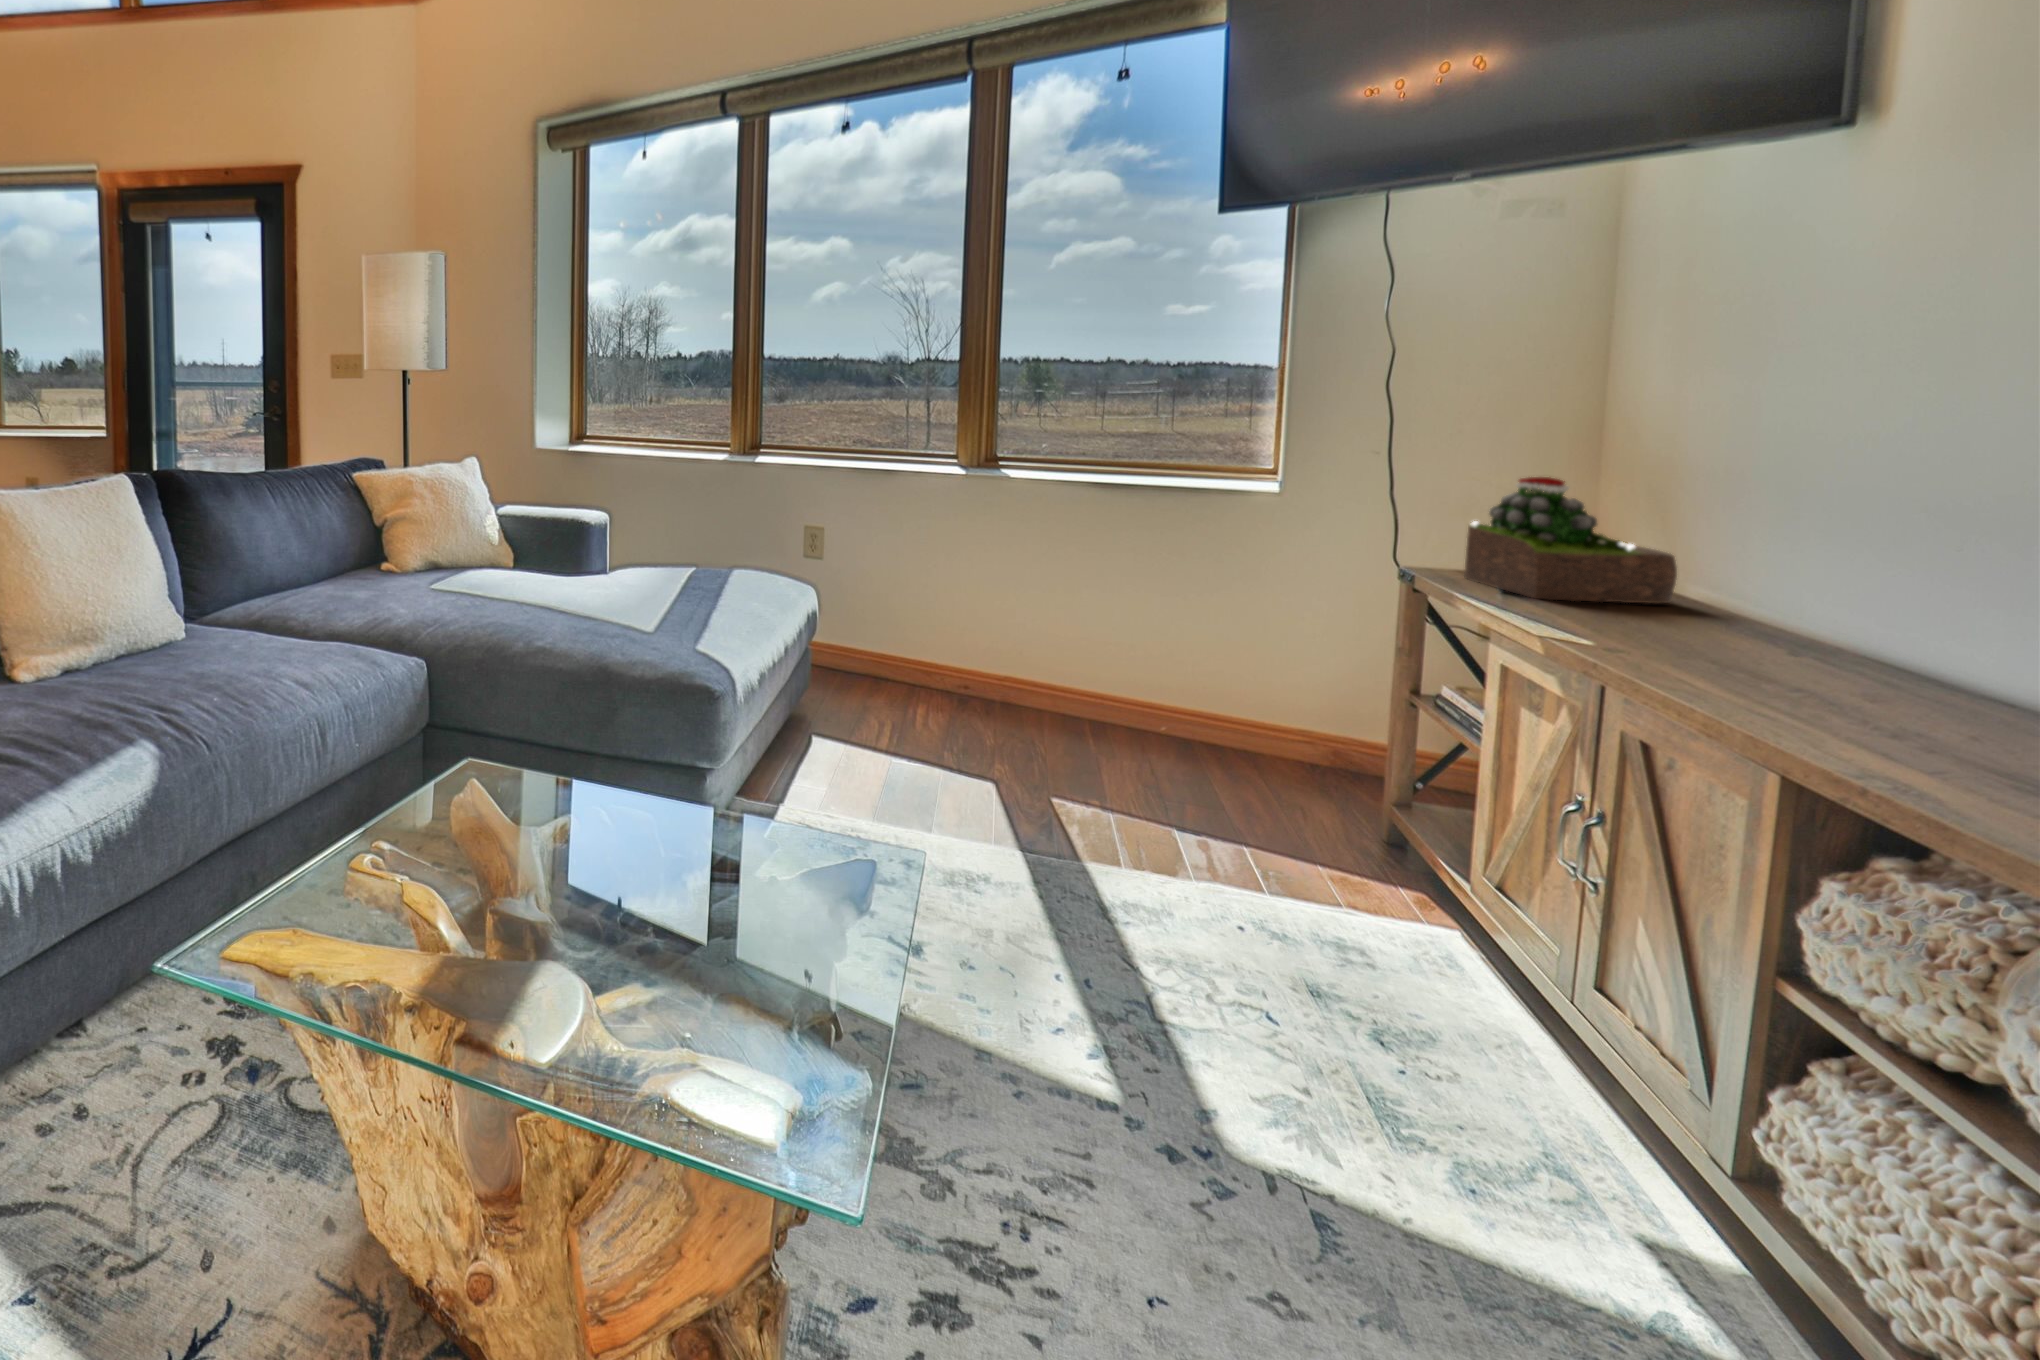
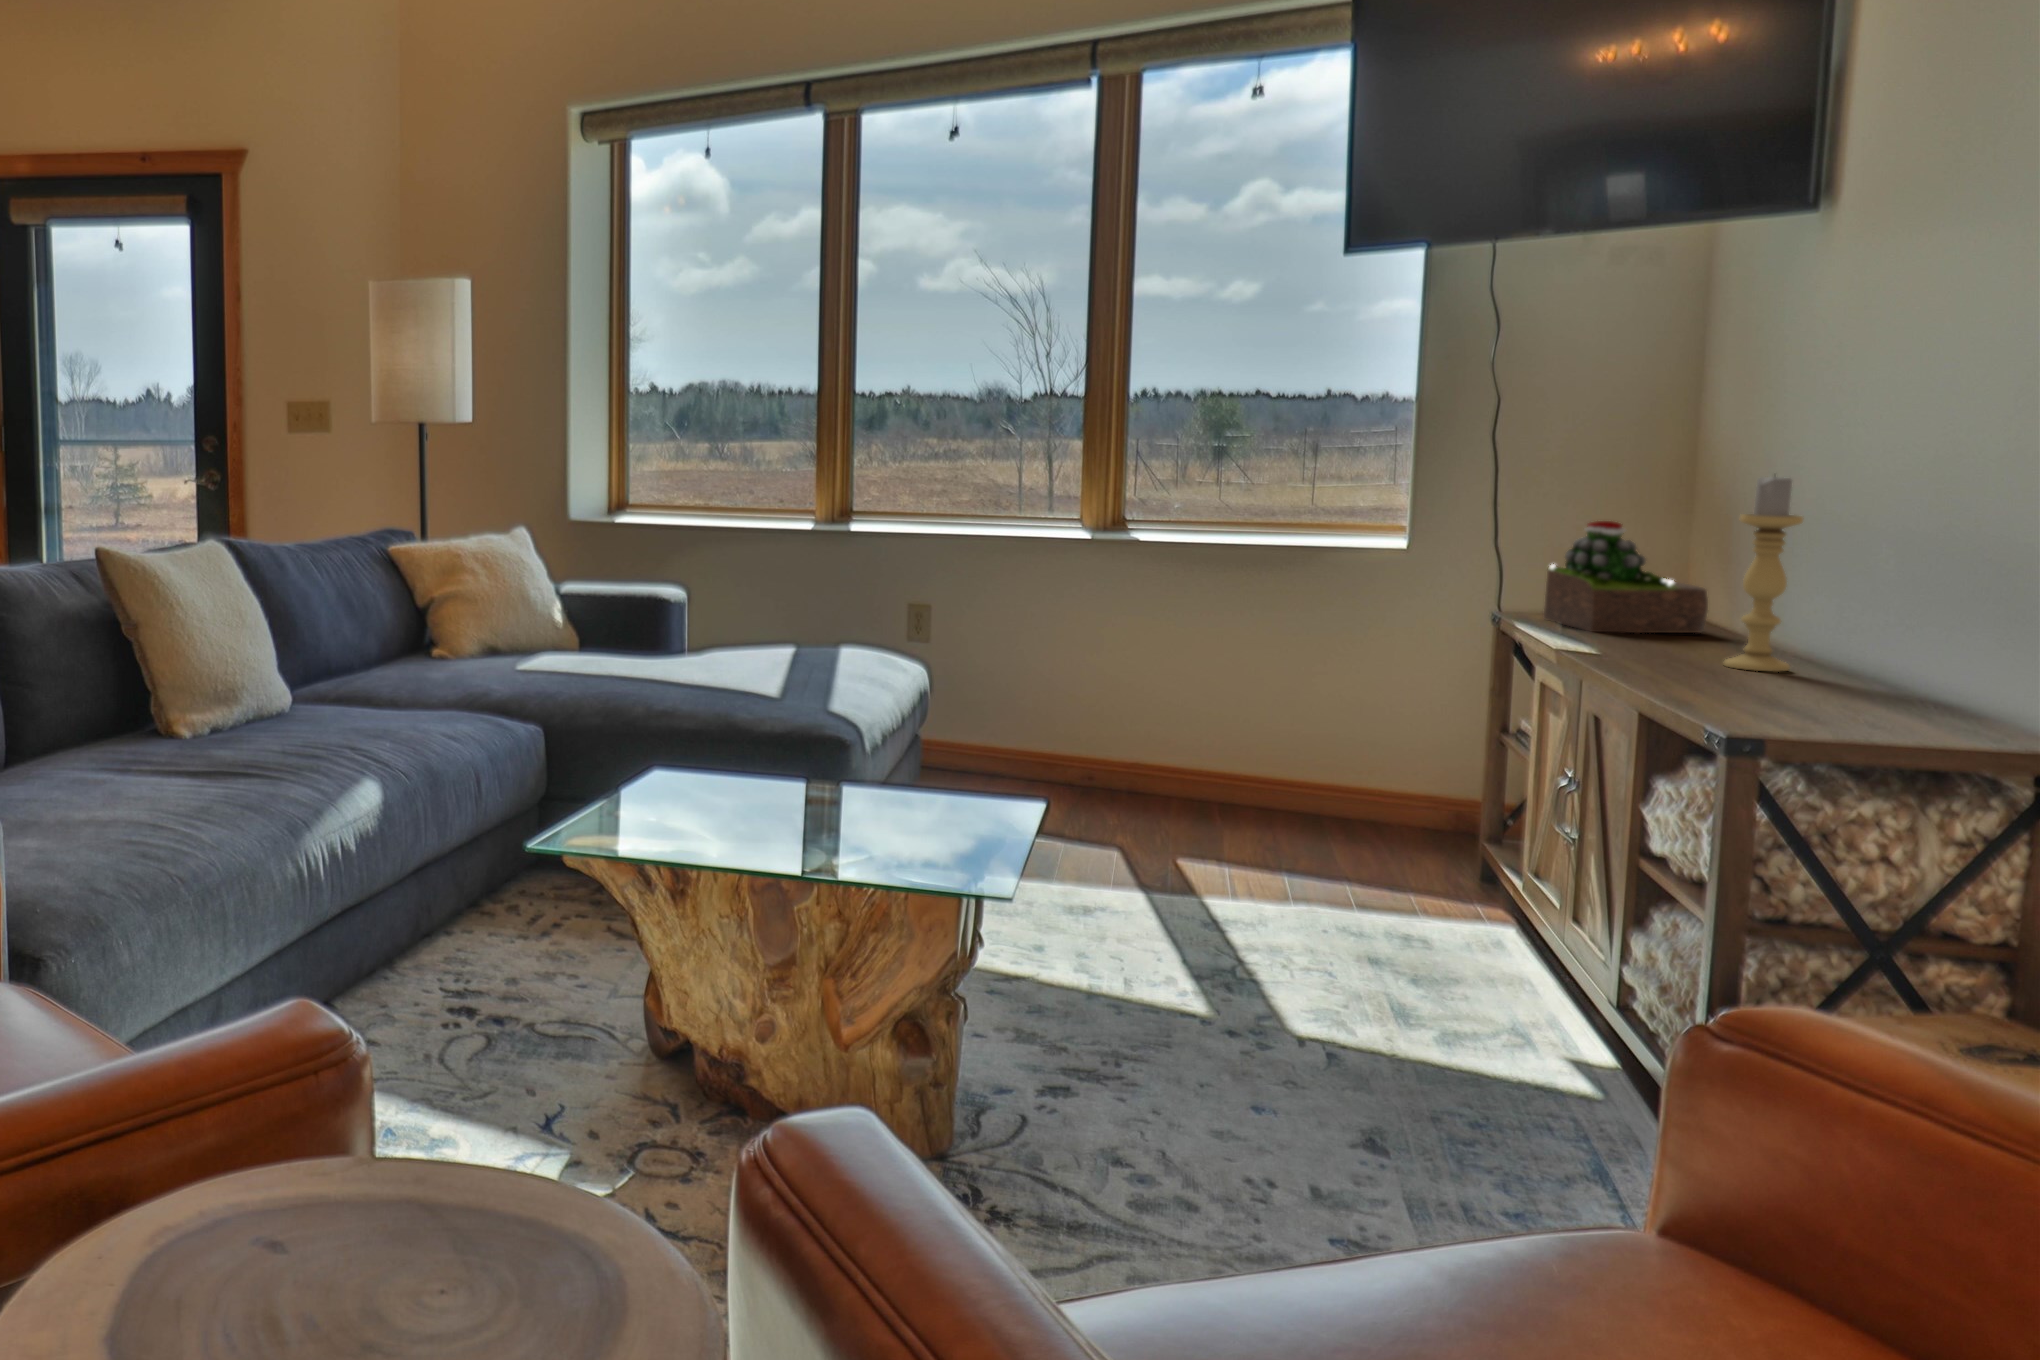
candle holder: none [1758,428,1883,676] -> present [1724,476,1804,672]

